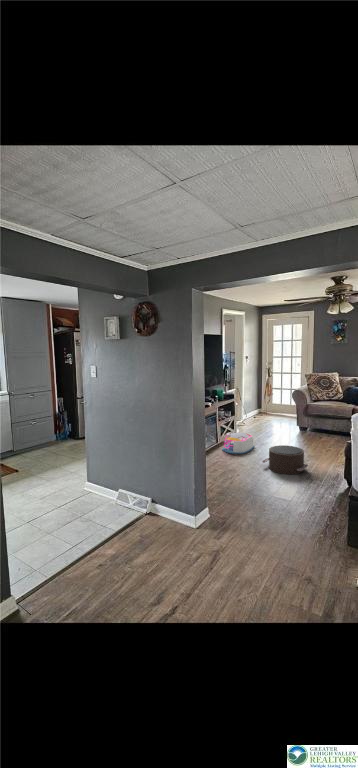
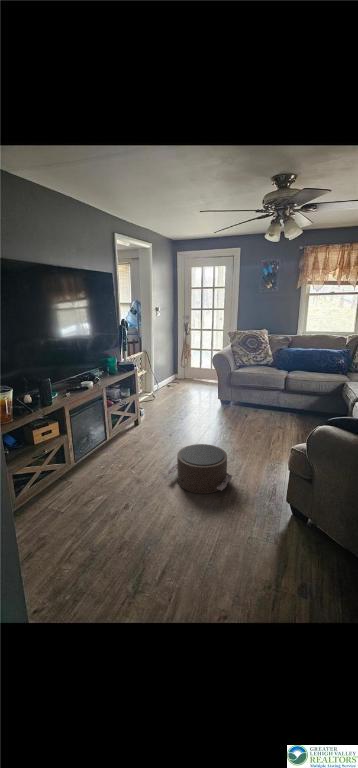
storage bin: present [222,433,254,454] -> none [116,418,162,453]

